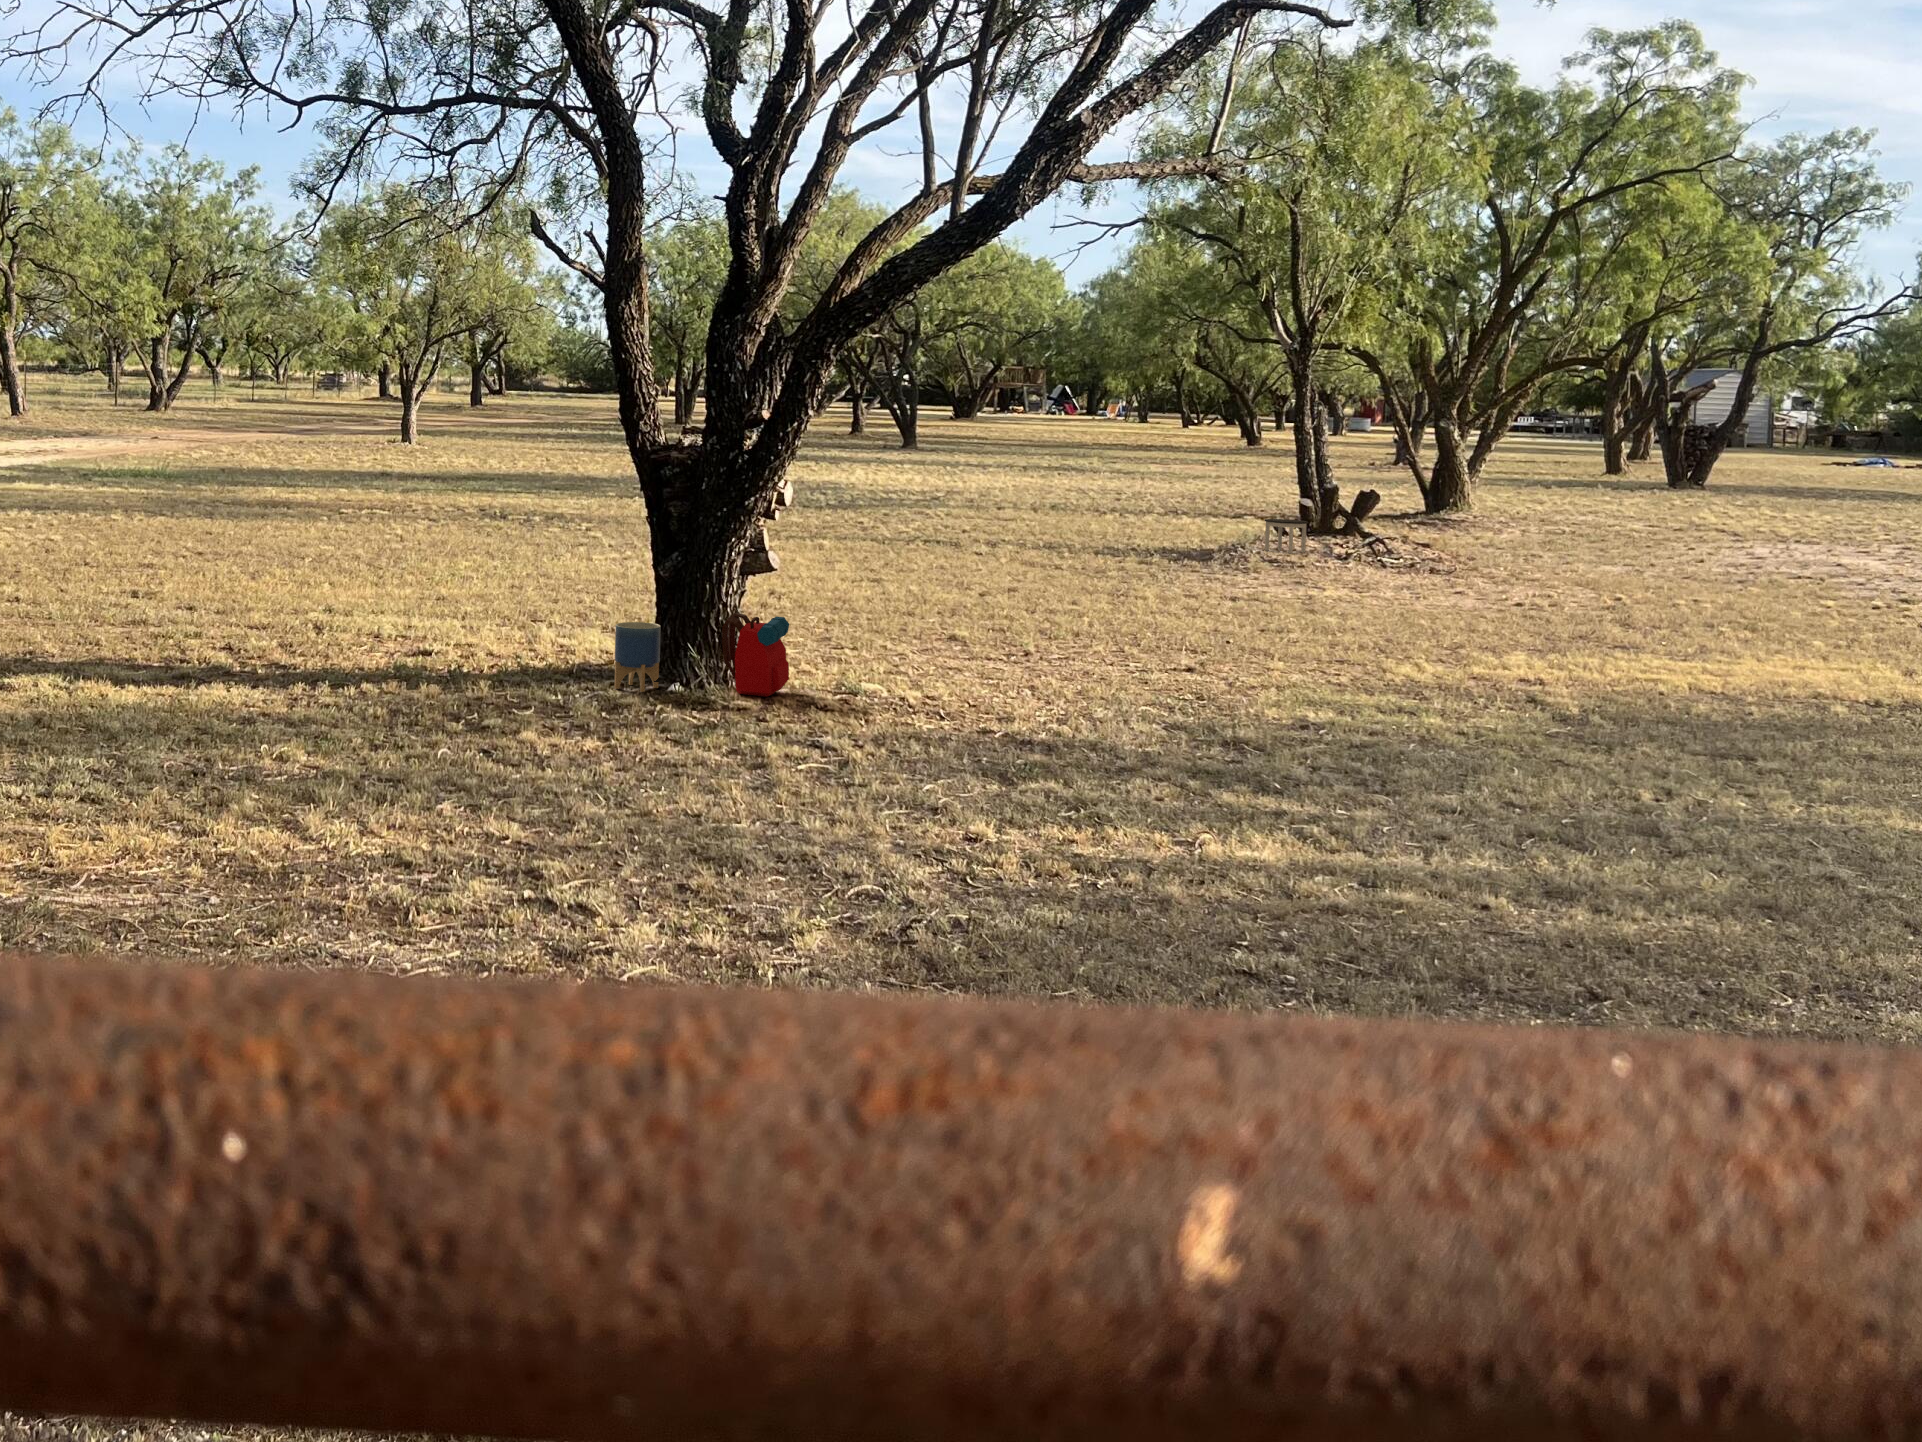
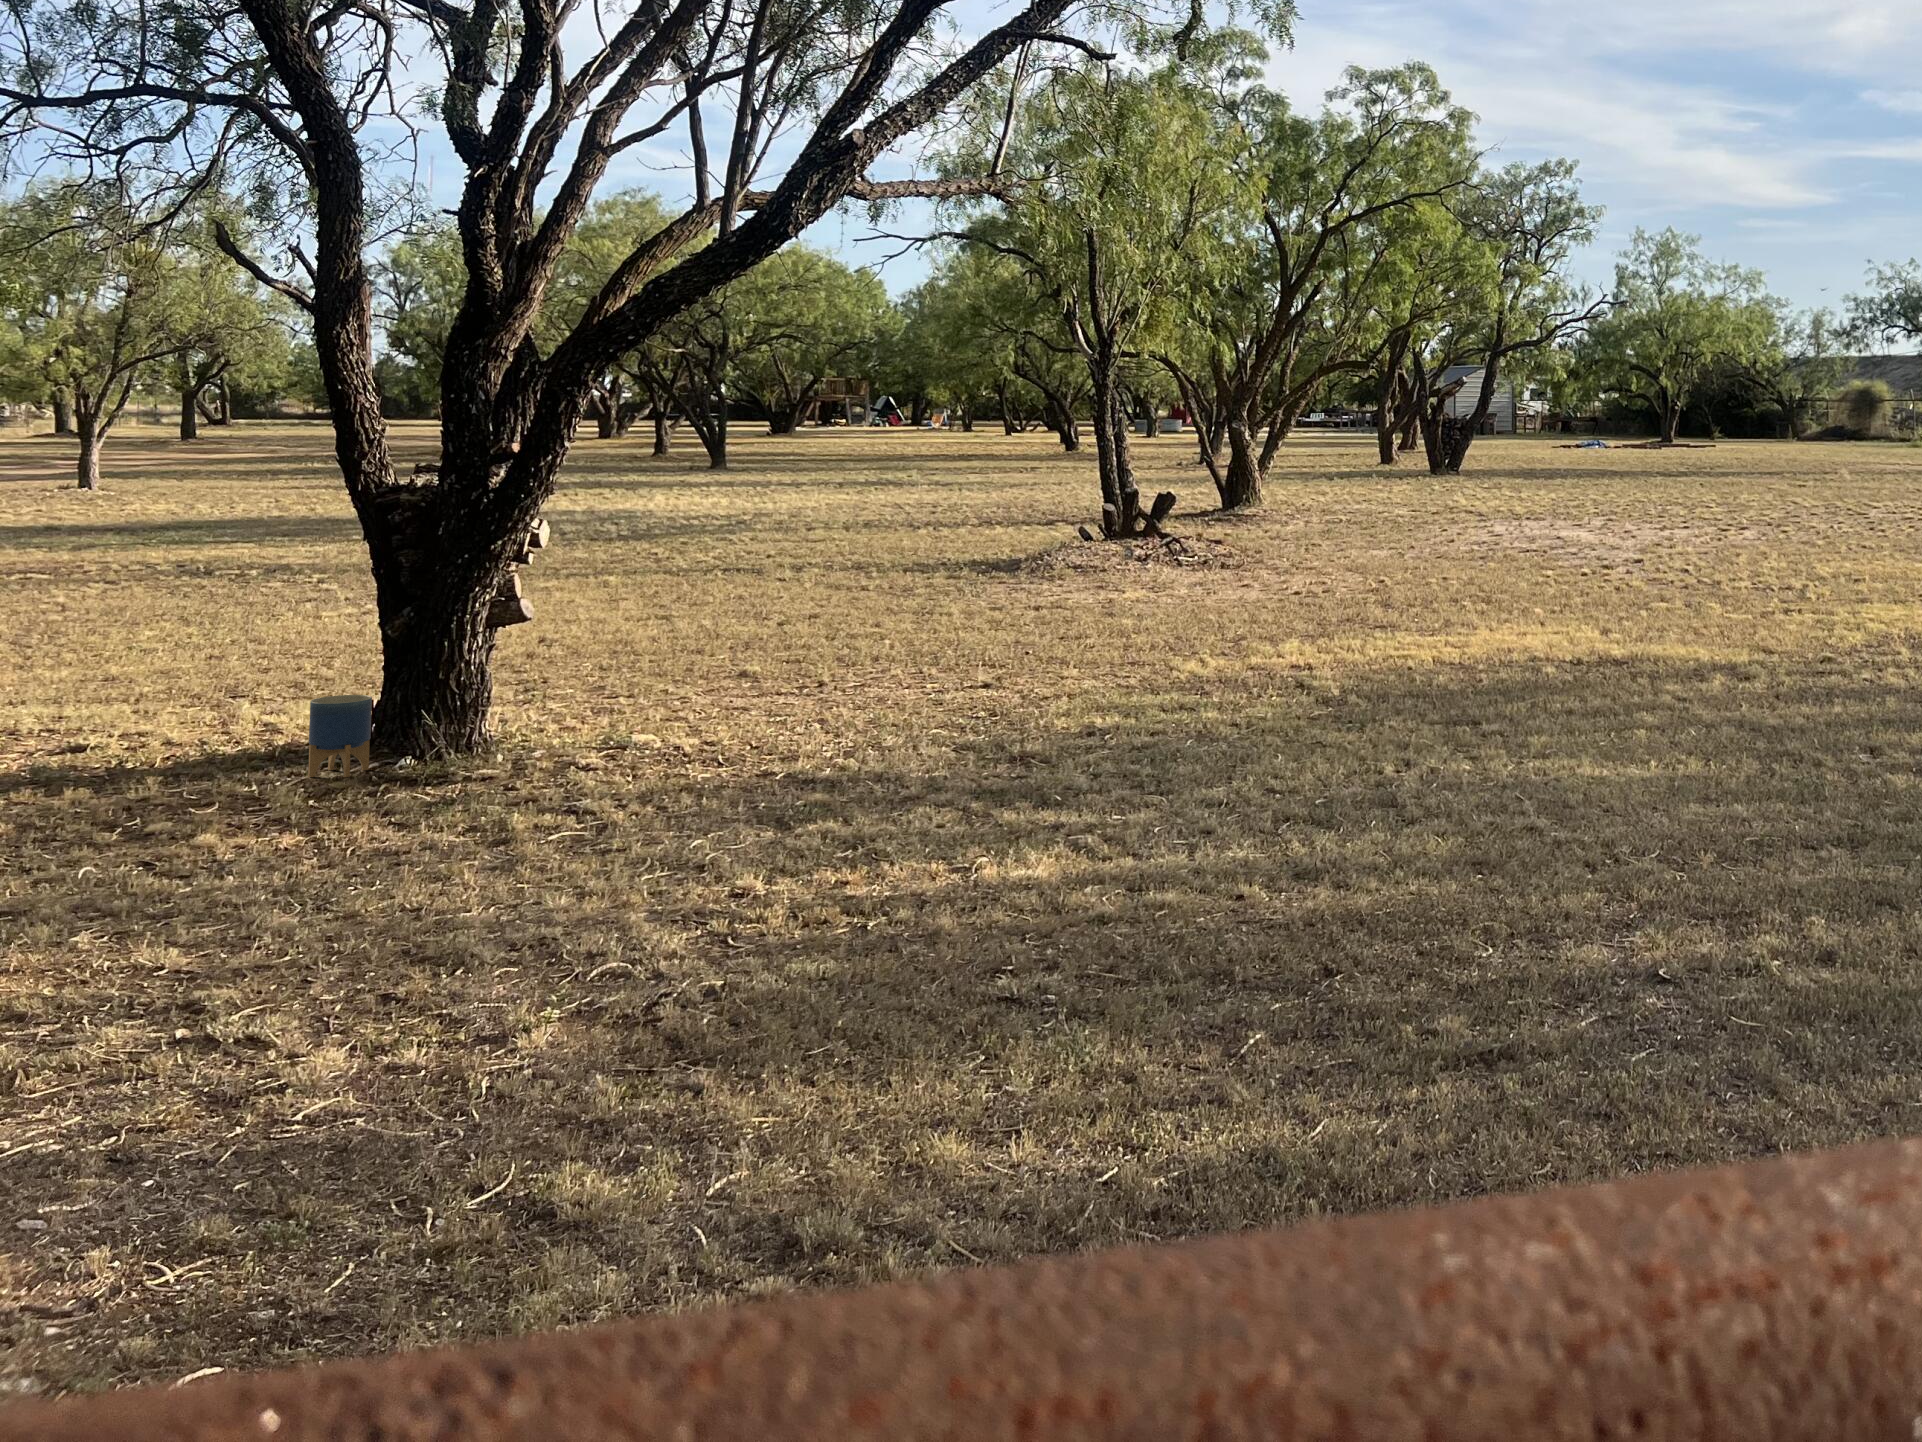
round table: present [1265,519,1308,553] -> none [1072,524,1113,558]
backpack: present [722,613,789,697] -> none [453,673,539,765]

